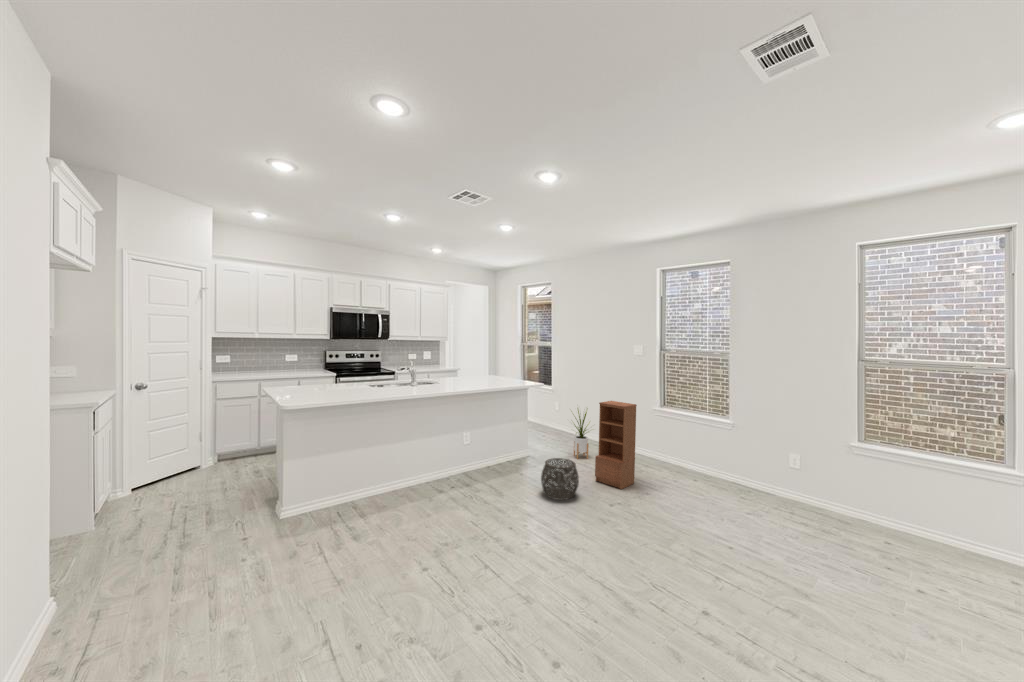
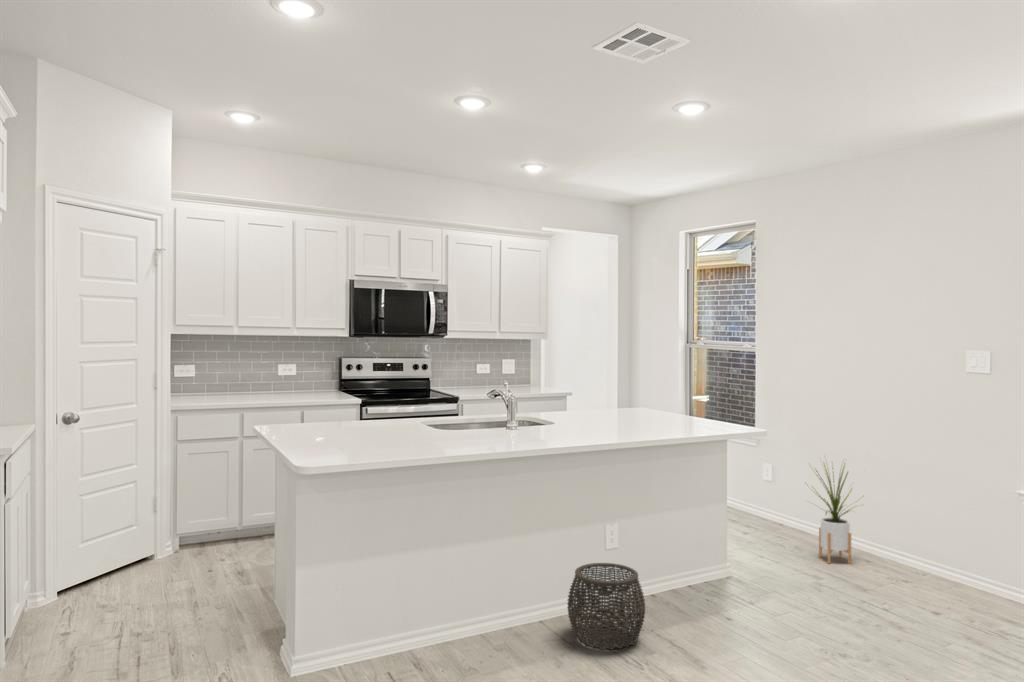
bookcase: present [595,401,637,489] -> none [882,446,970,626]
woven basket: present [541,458,579,500] -> present [567,563,645,650]

